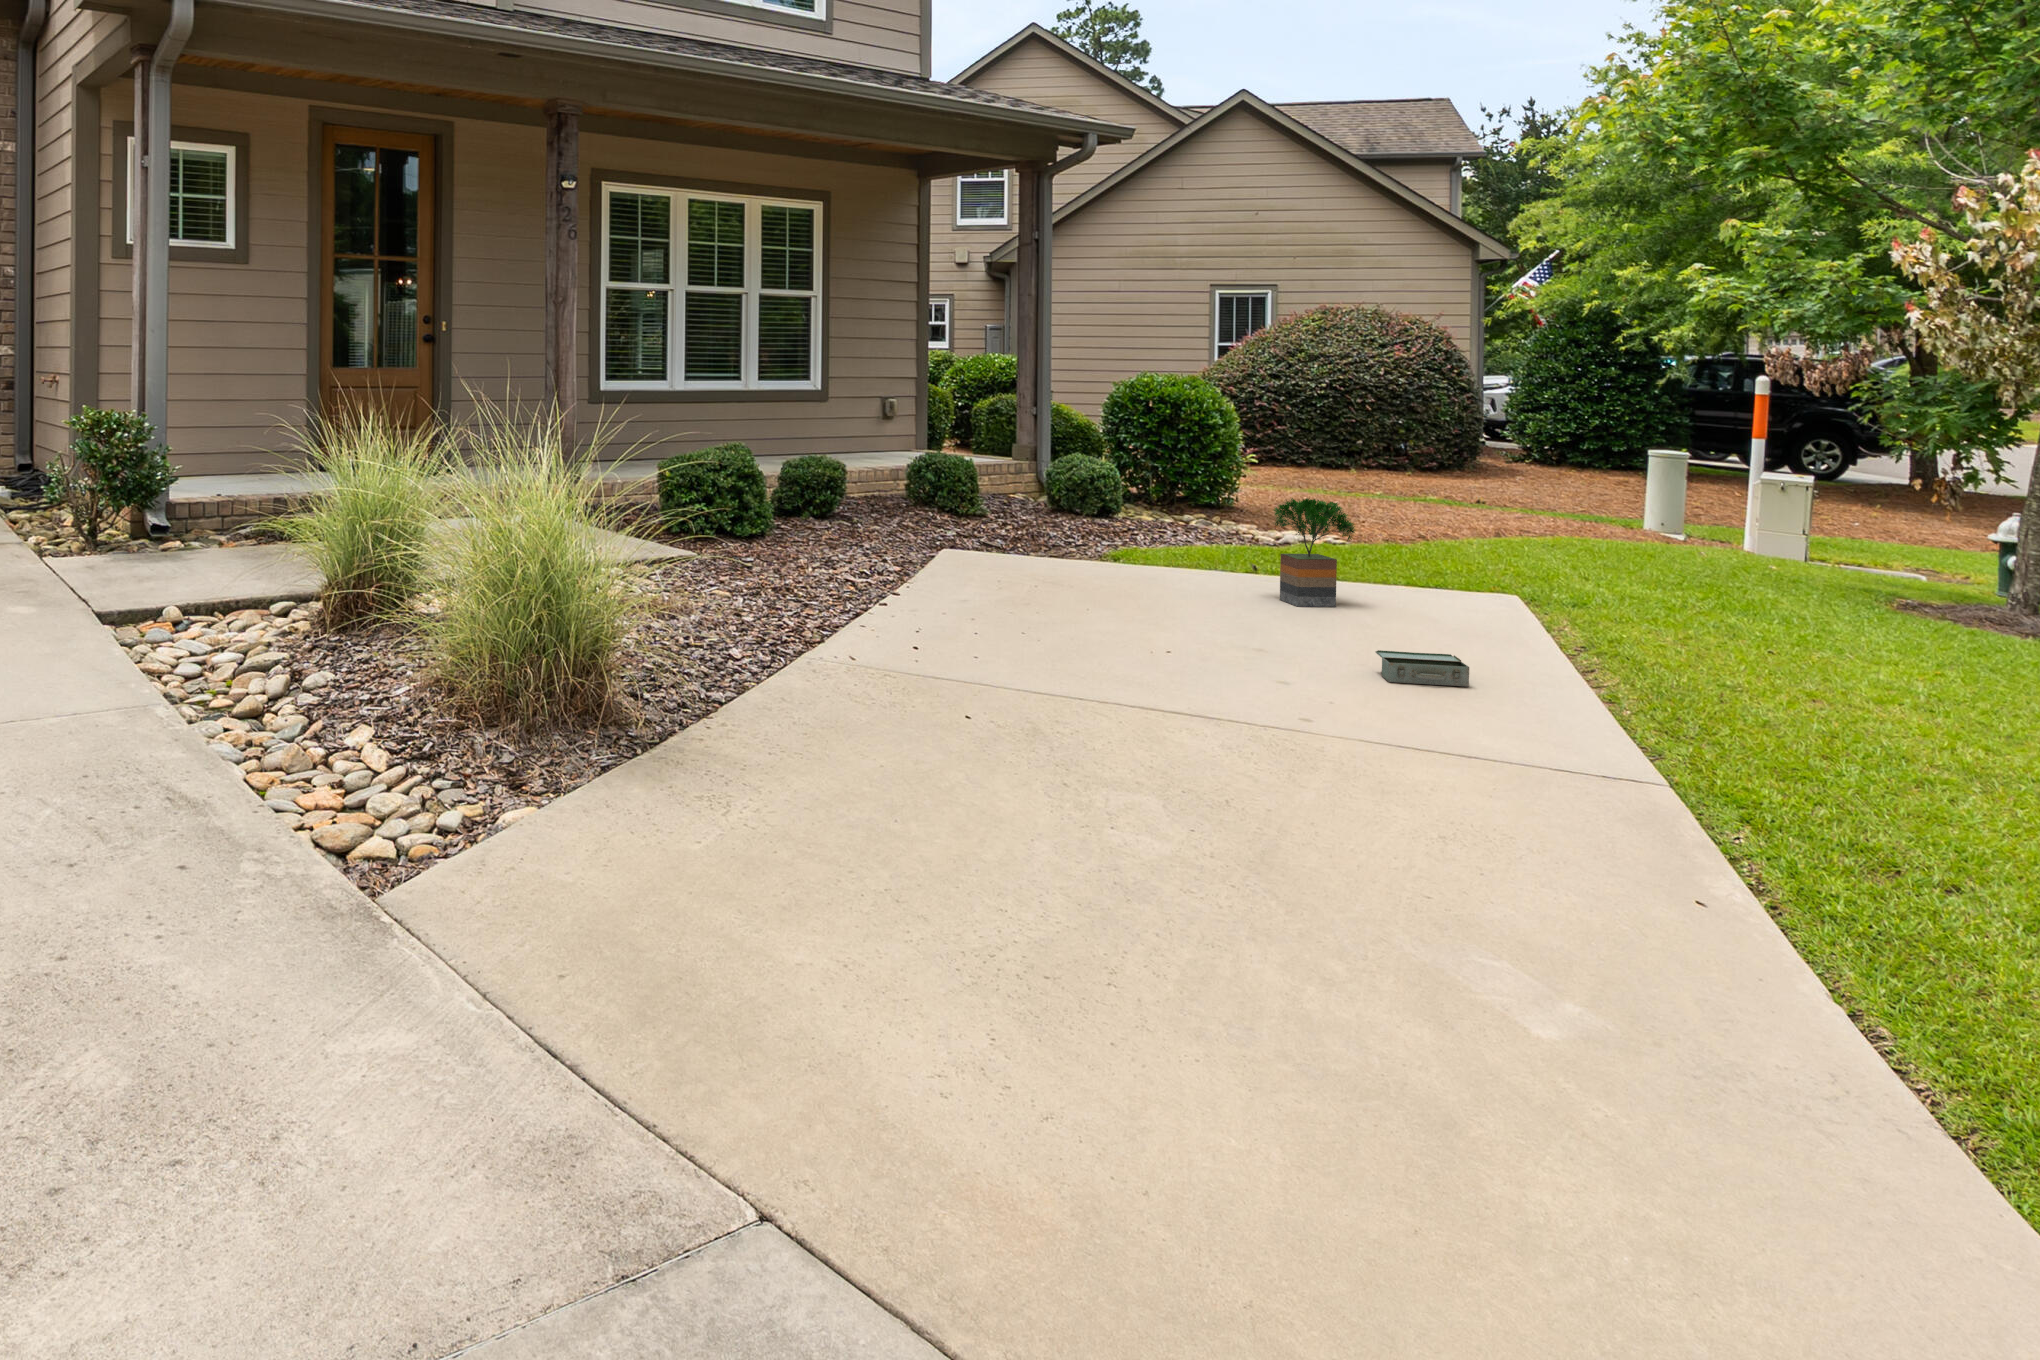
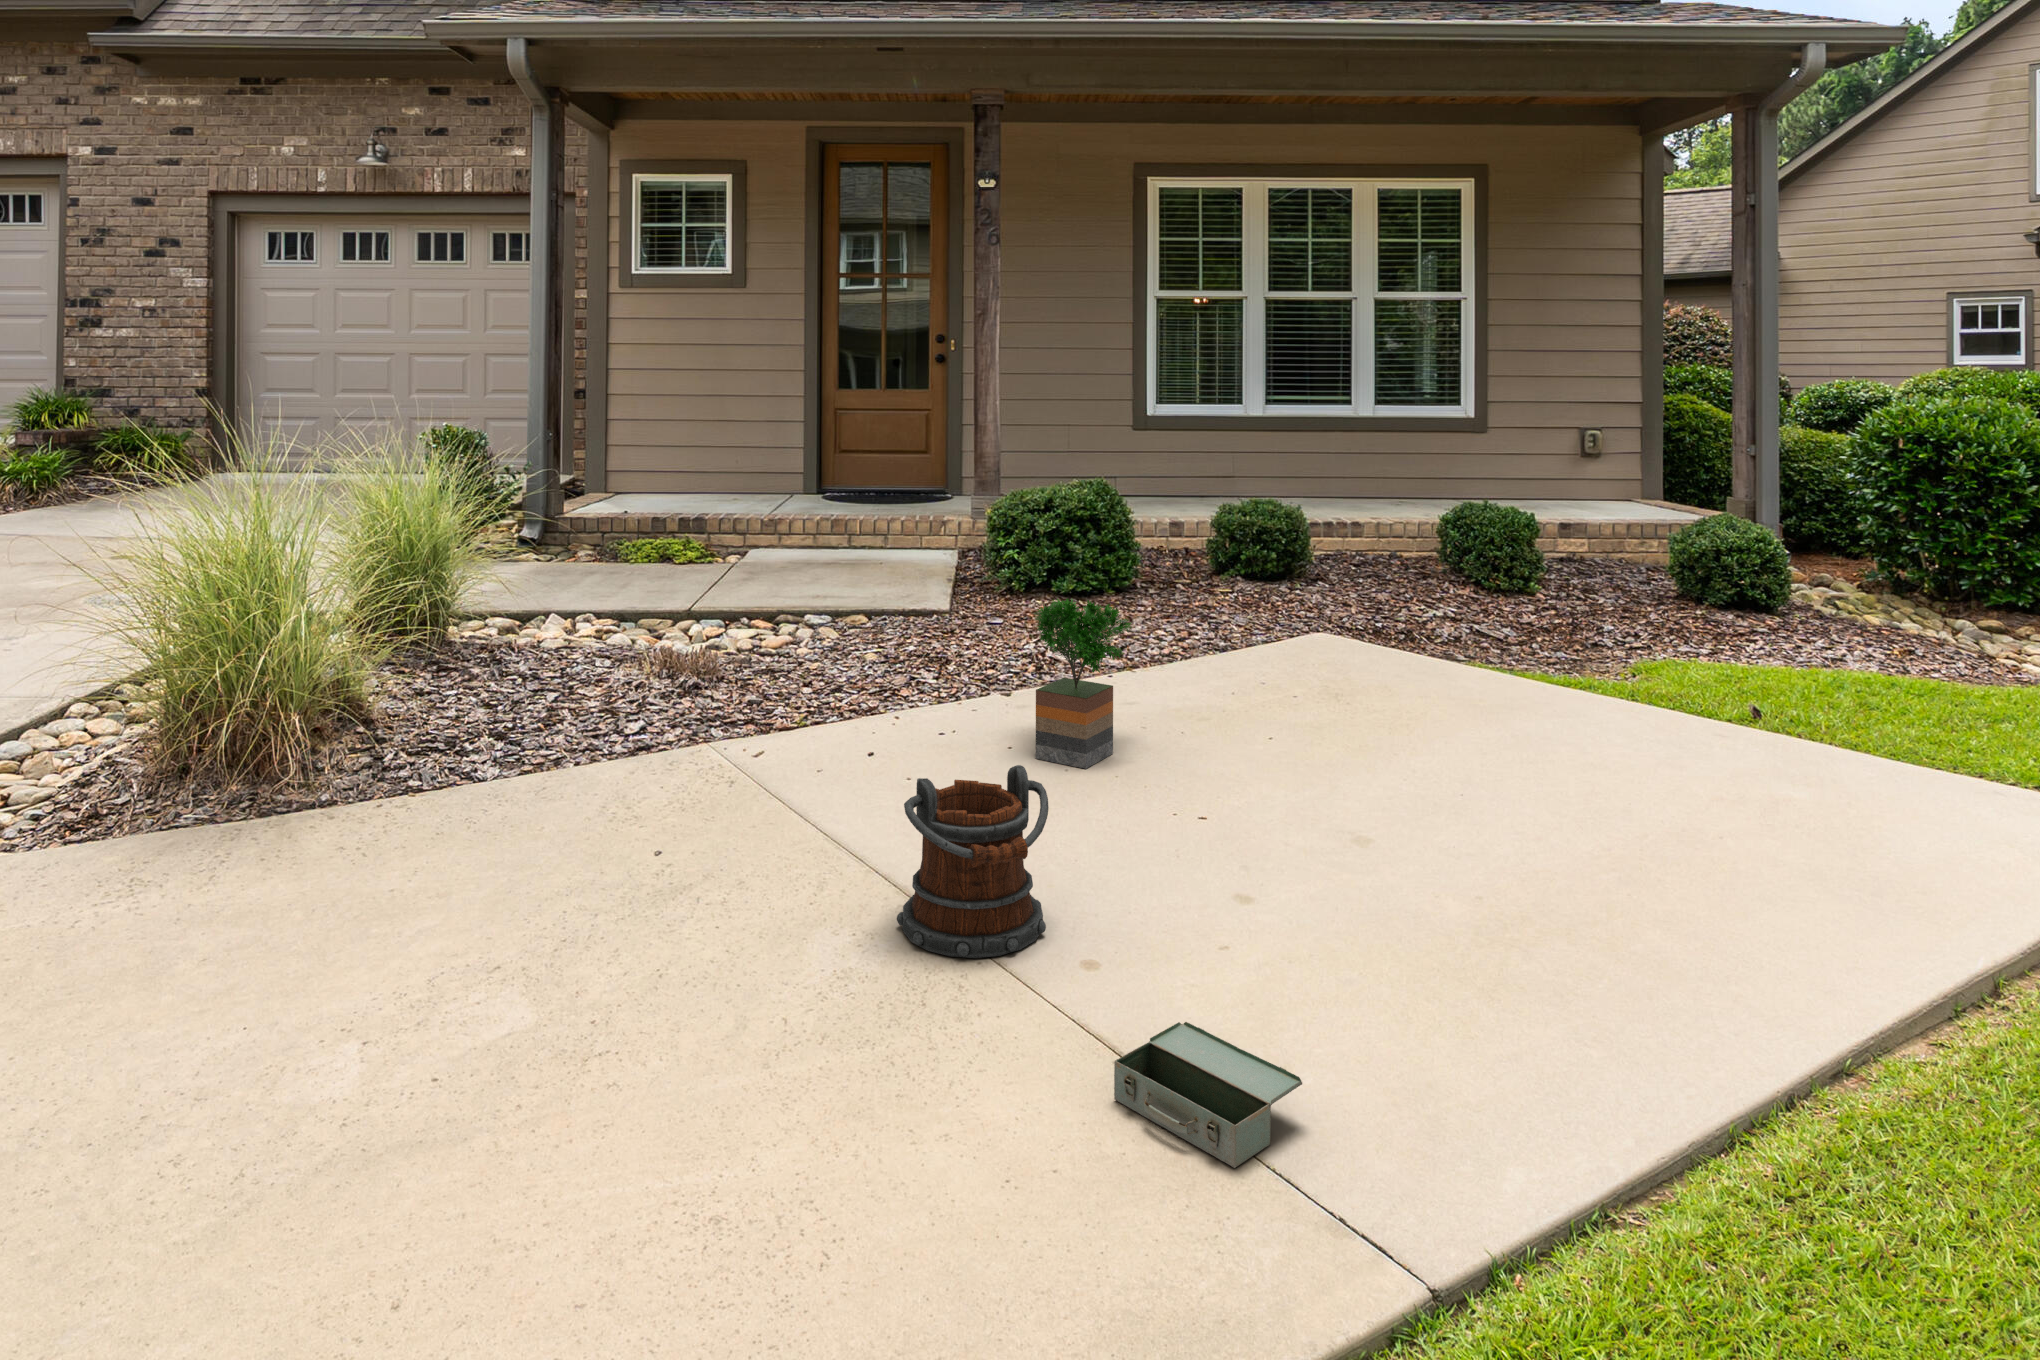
potted tree: present [1274,498,1355,607] -> present [1035,599,1131,769]
bucket: none [1135,560,1230,663] -> present [897,765,1049,958]

